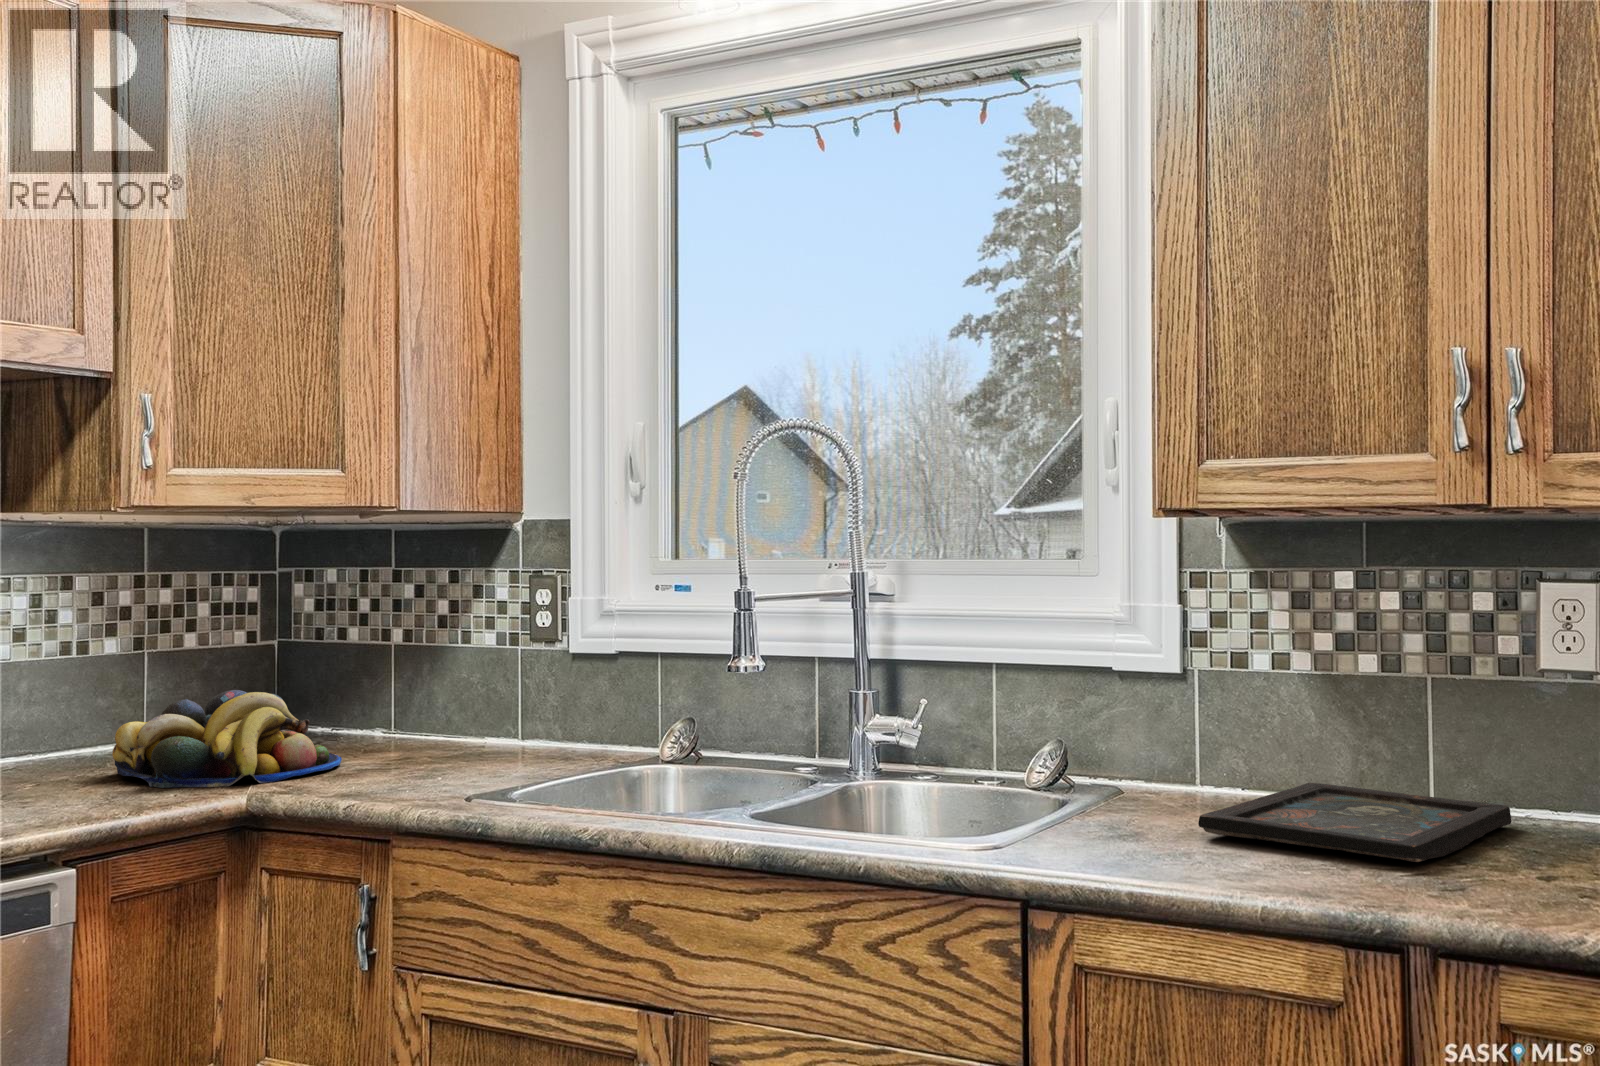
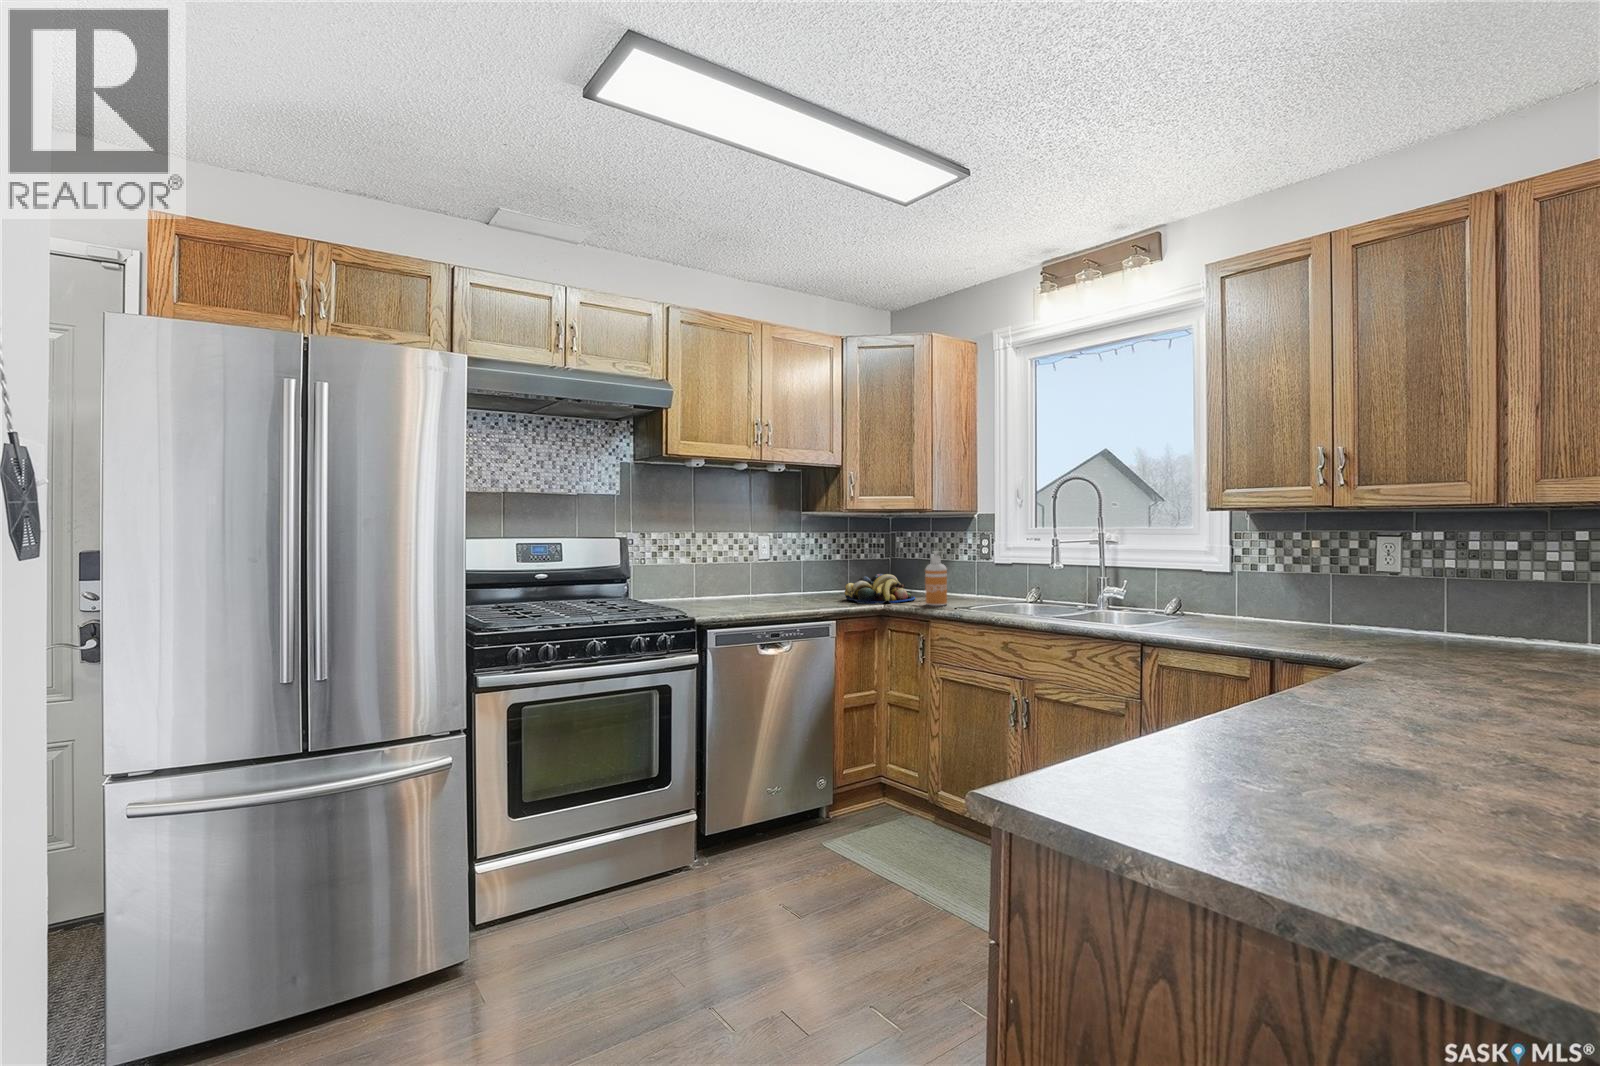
soap dispenser: none [369,621,435,786] -> present [925,551,947,606]
tray: present [1198,783,1511,862] -> none [1215,615,1356,638]

